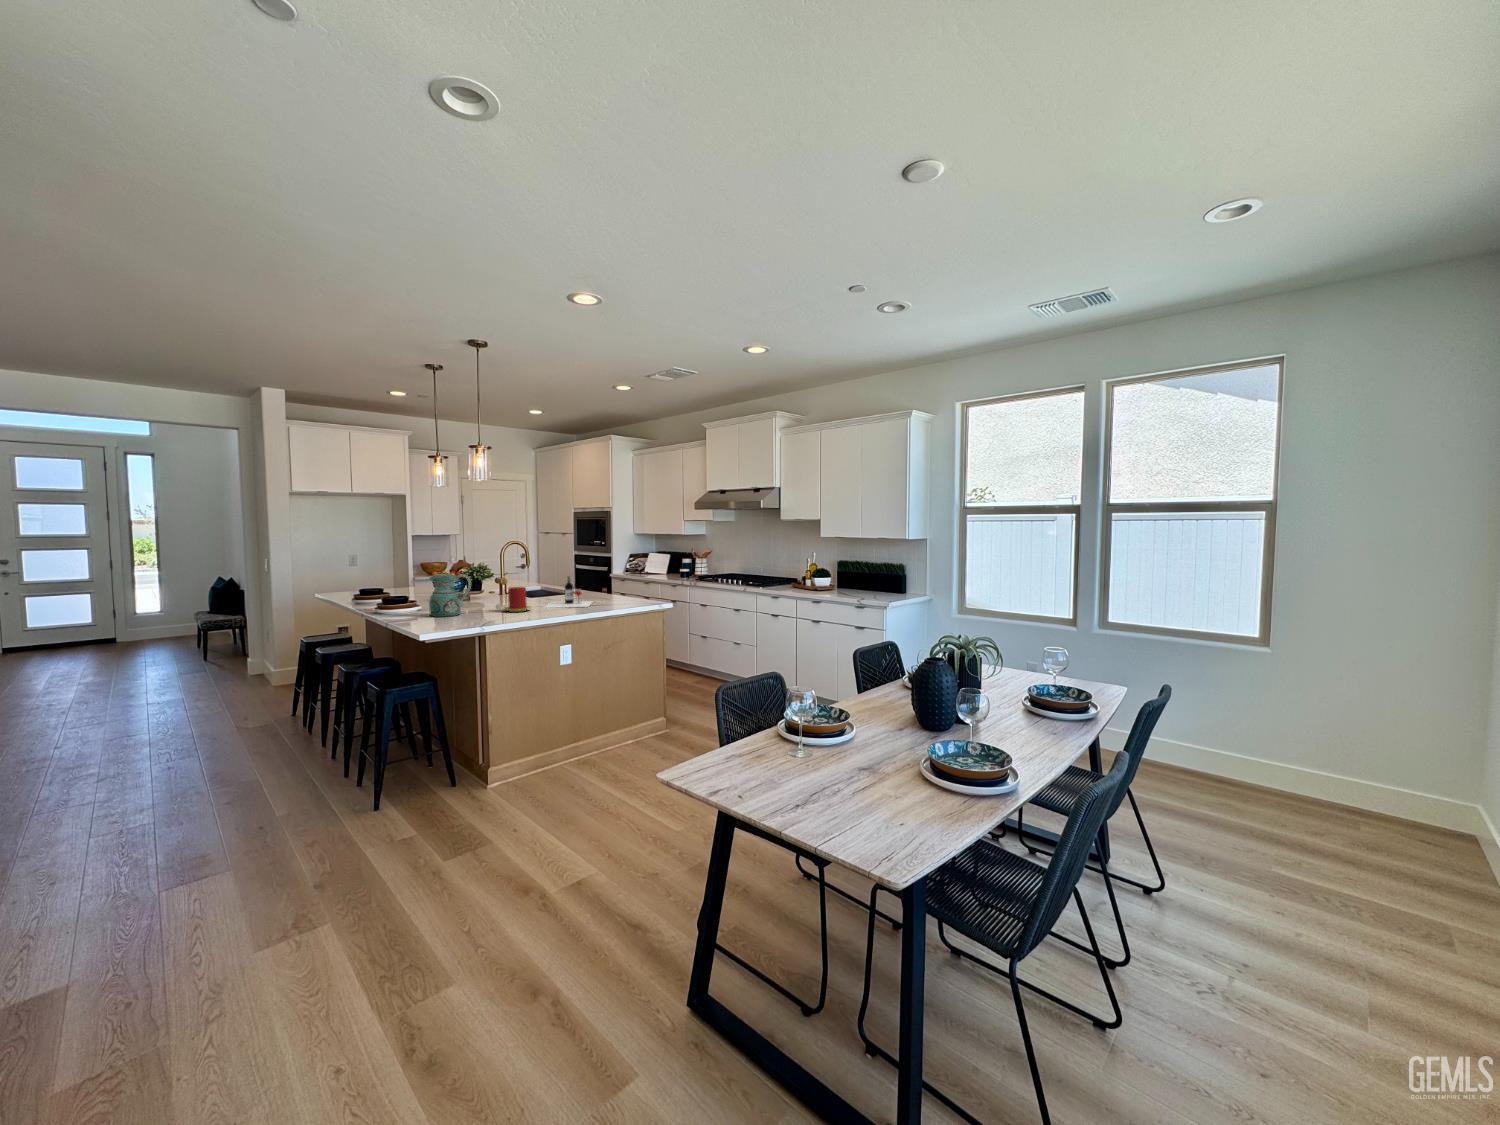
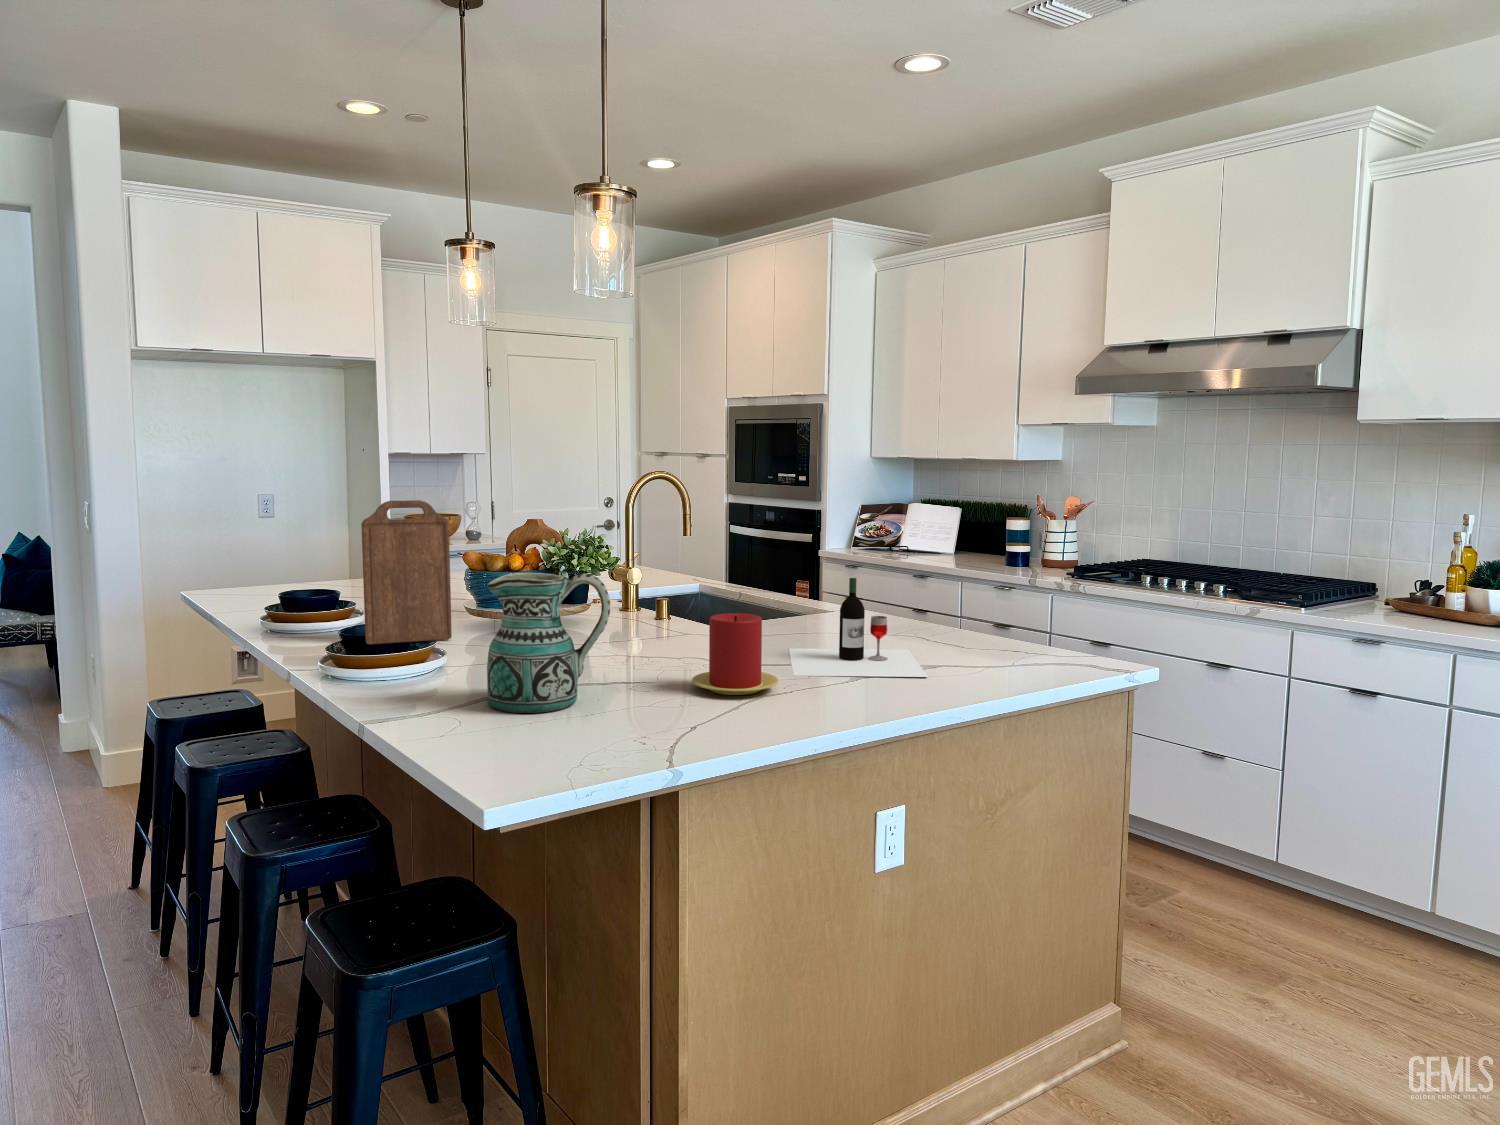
cutting board: none [391,553,426,605] -> present [361,500,452,645]

